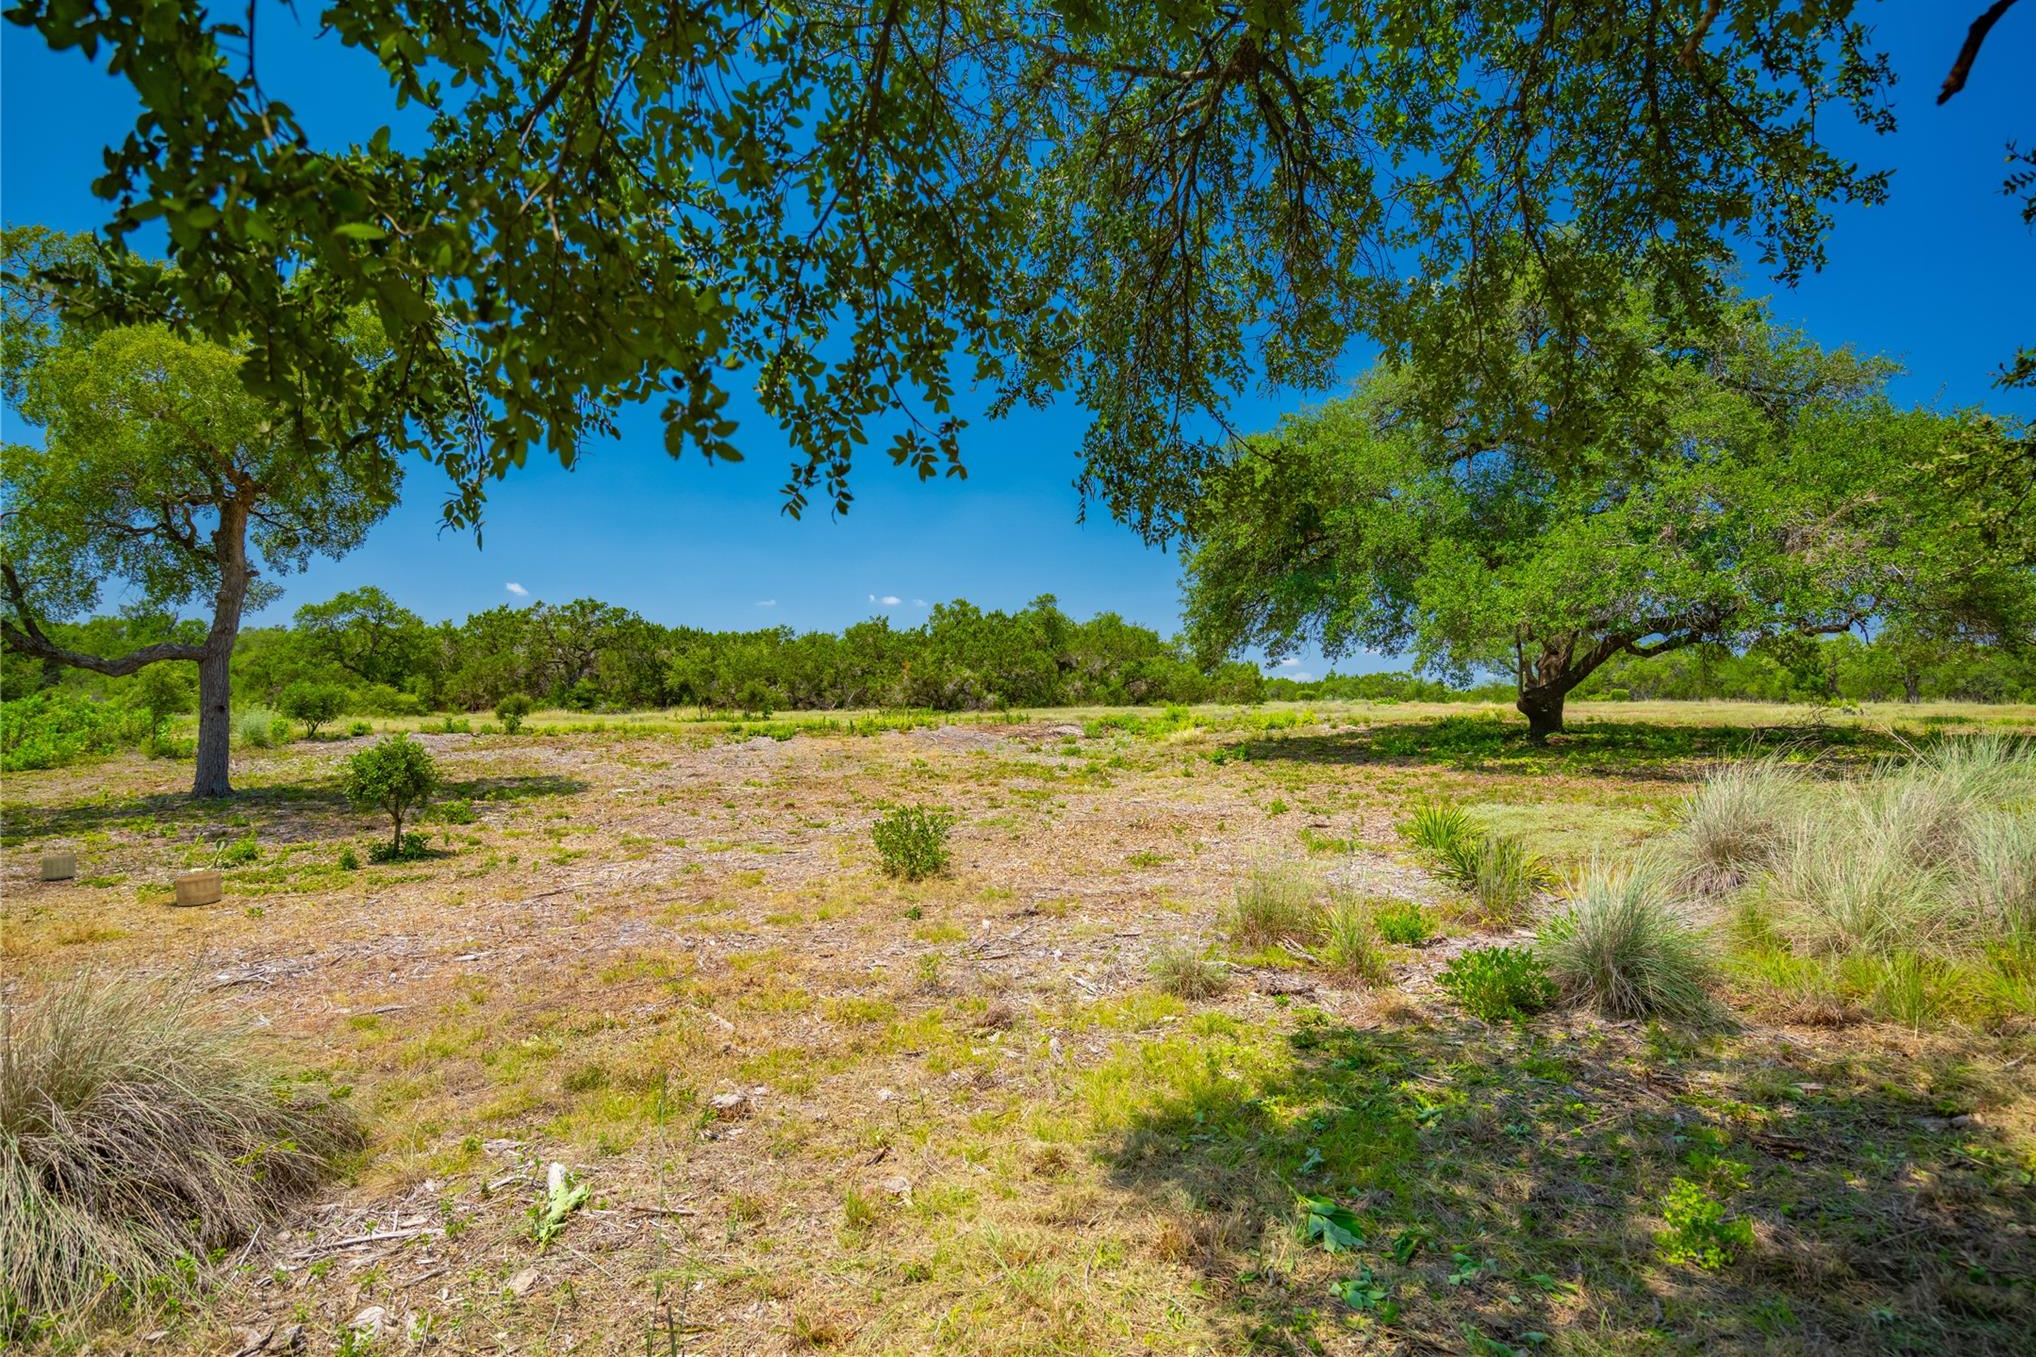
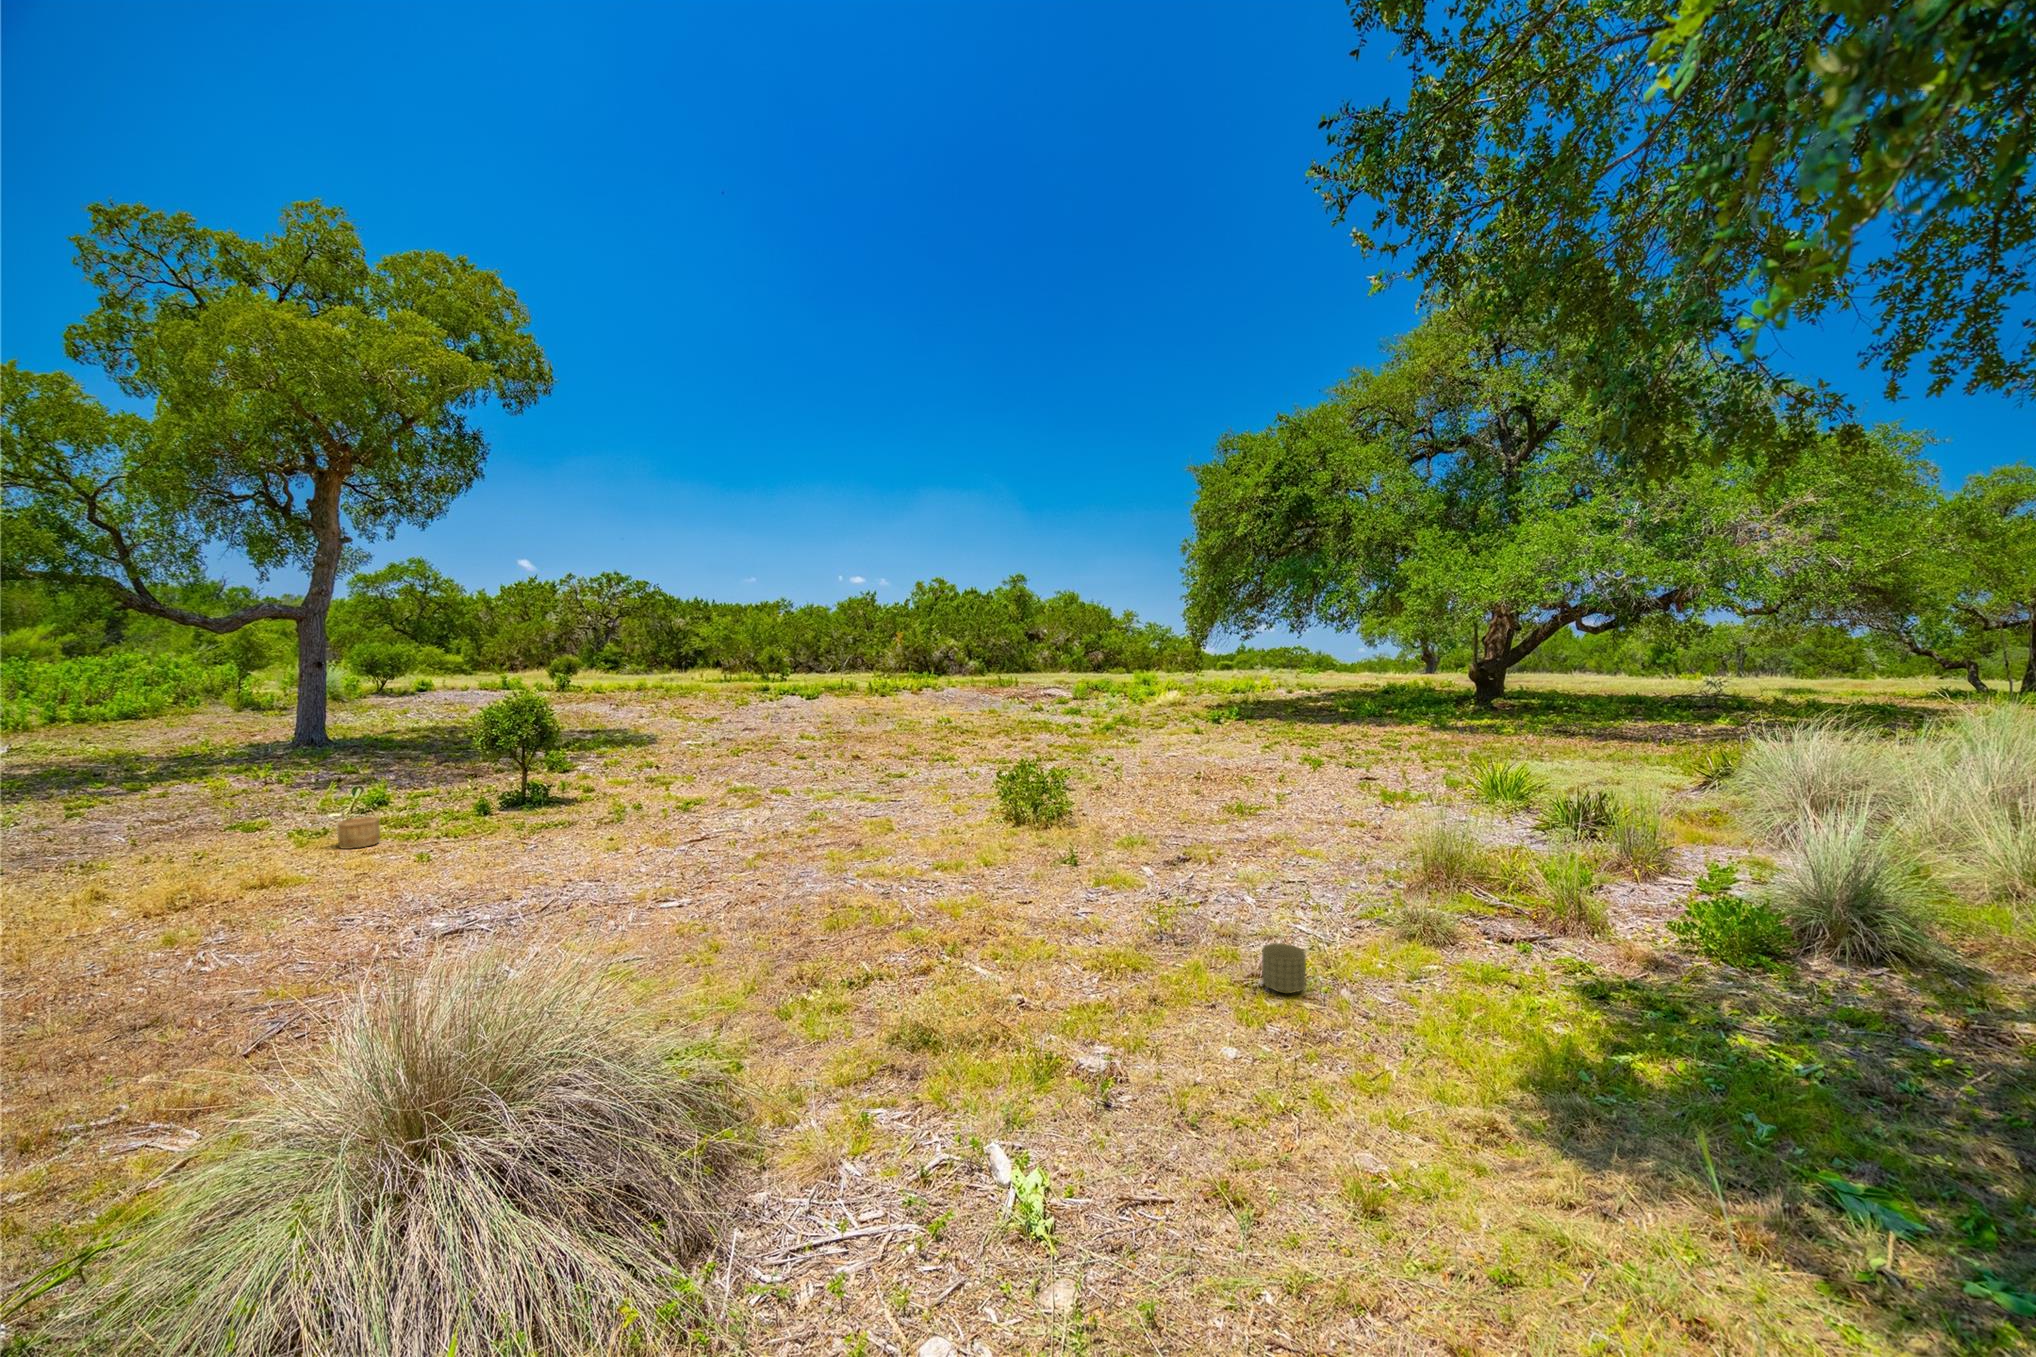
planter: present [42,855,76,880] -> present [1262,943,1306,994]

